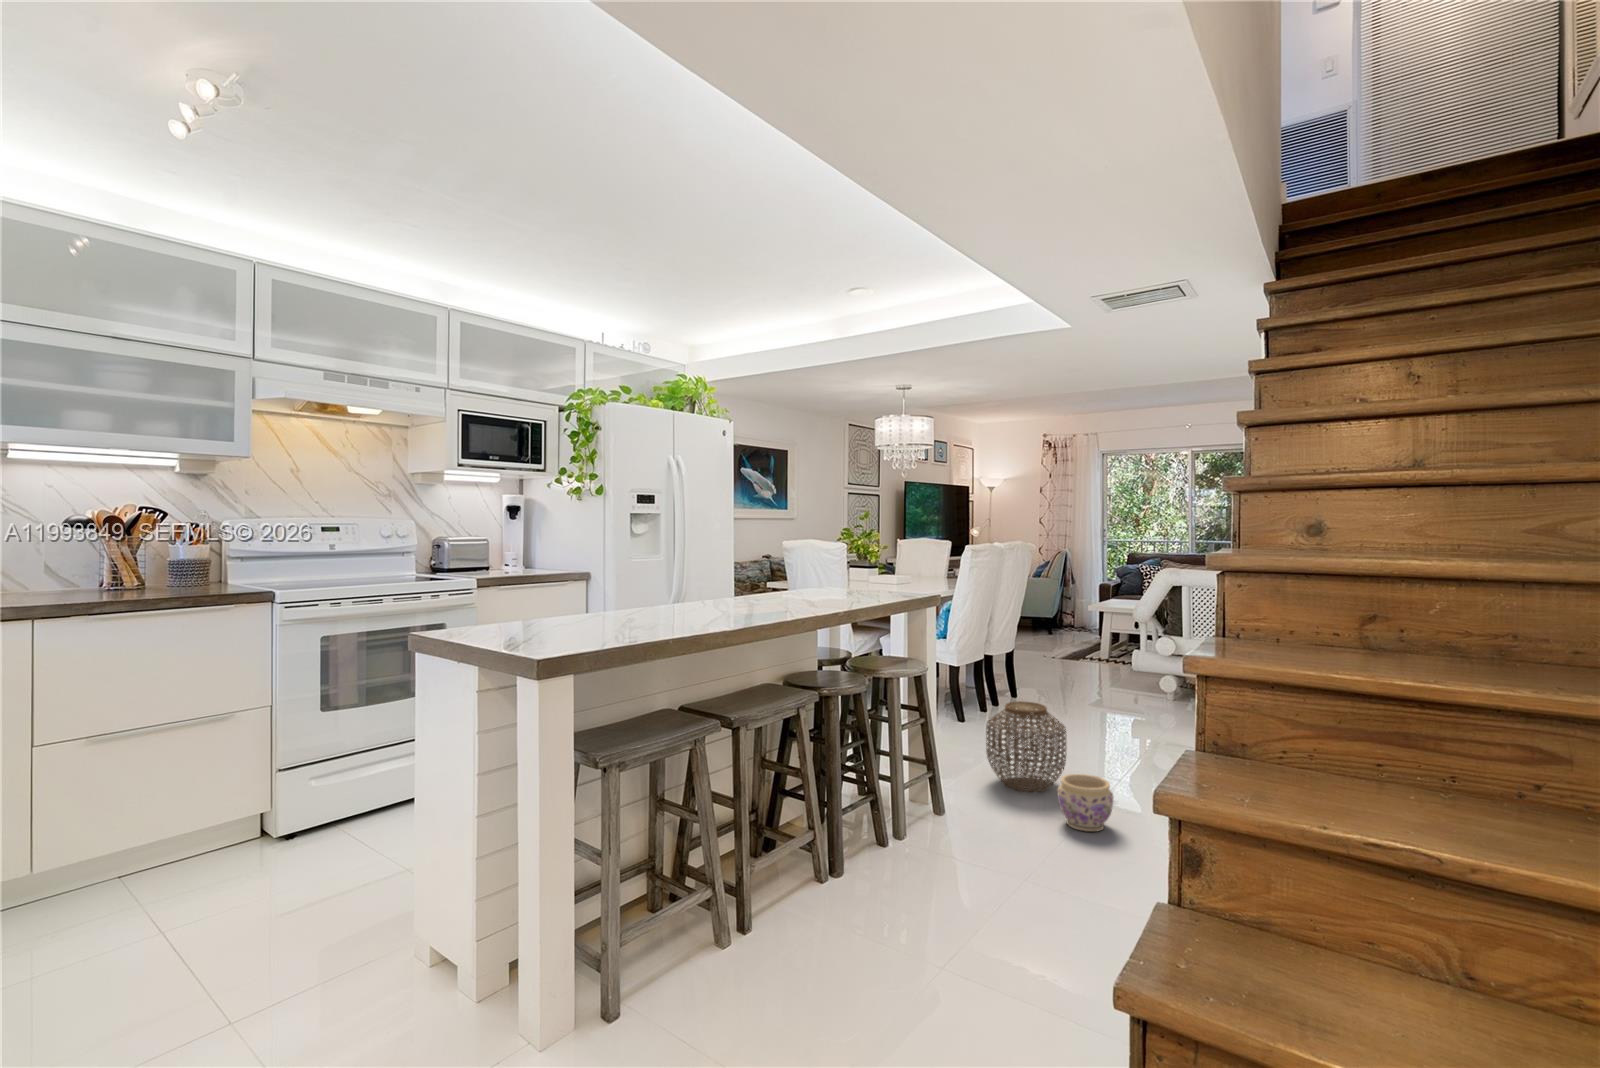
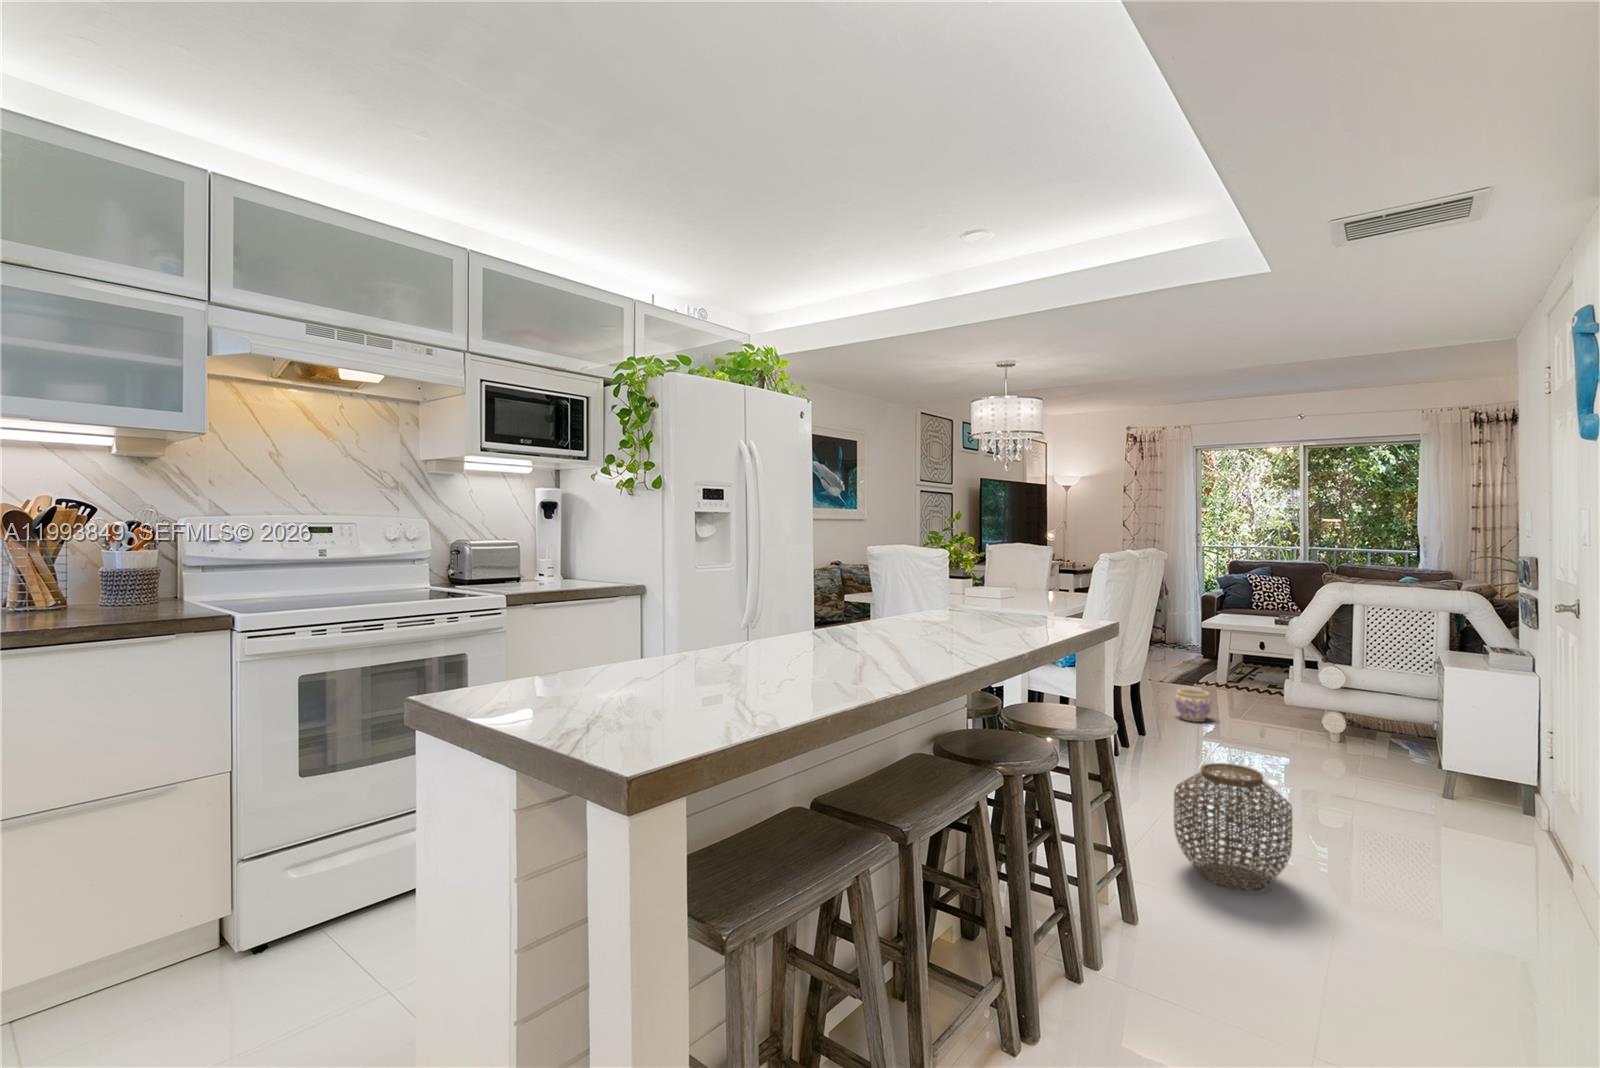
planter: present [1057,774,1114,832] -> present [1175,688,1212,722]

